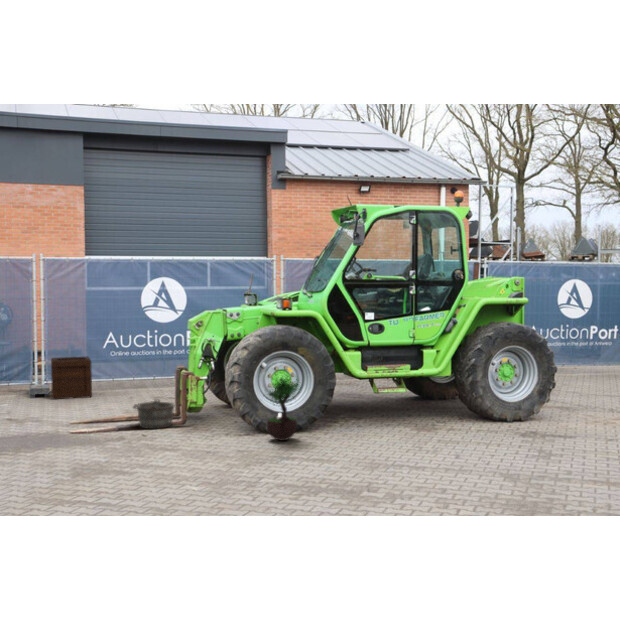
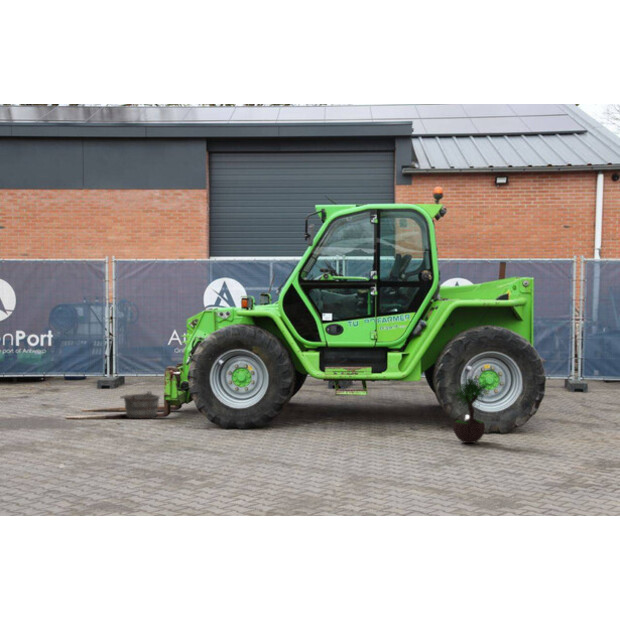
wooden crate: present [51,357,92,399] -> none [110,352,153,391]
potted tree: present [267,376,301,440] -> present [453,378,487,443]

